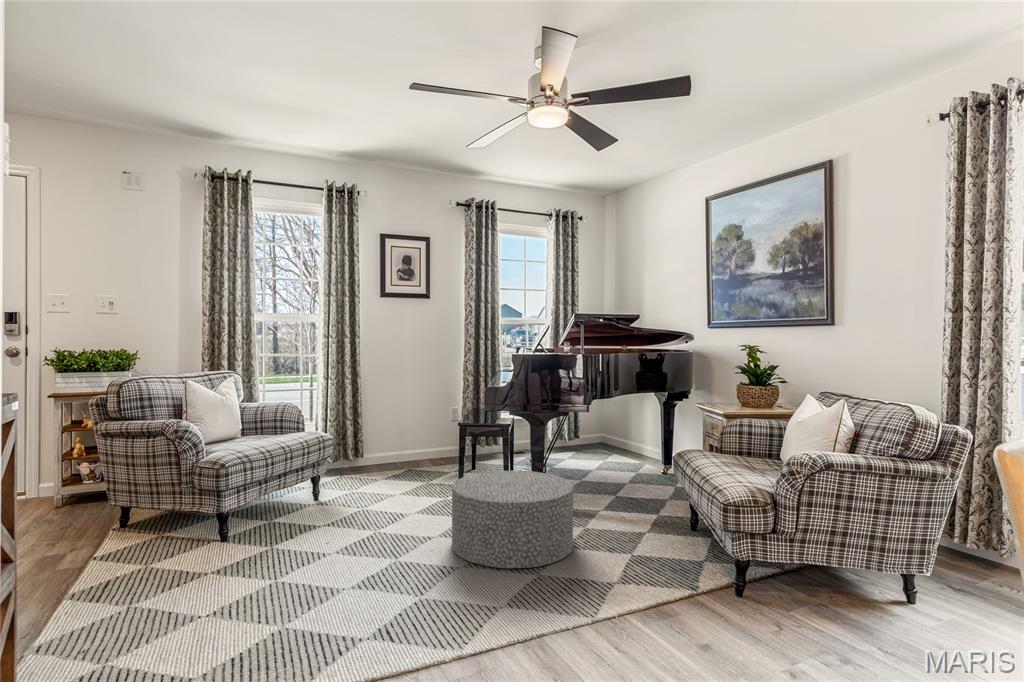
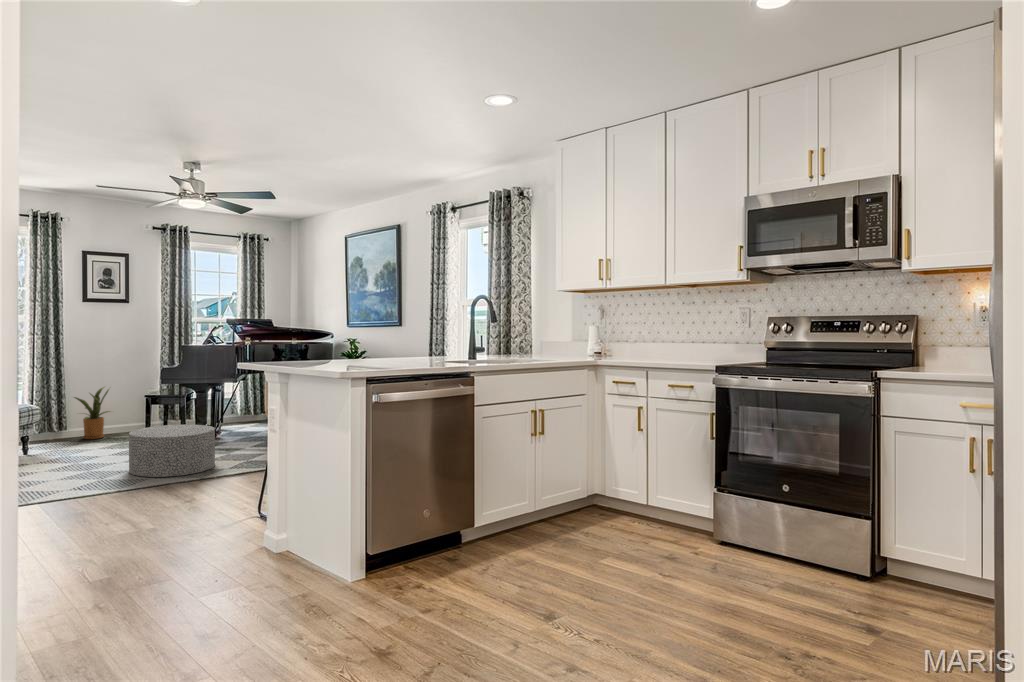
house plant: none [366,403,415,472] -> present [74,387,110,439]

